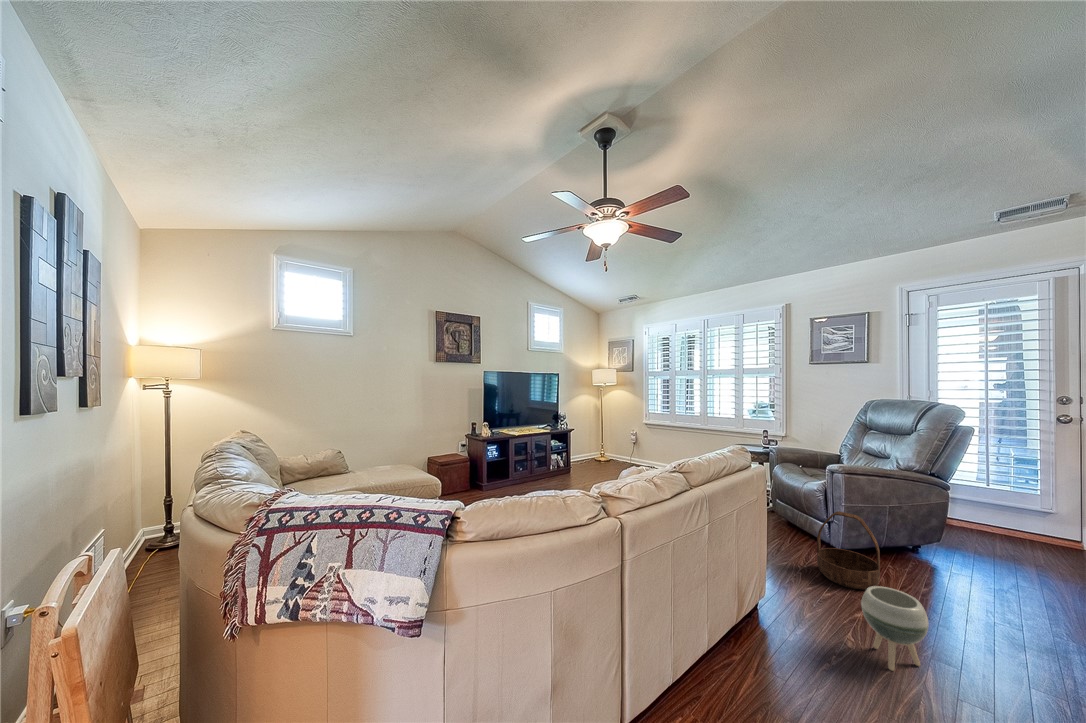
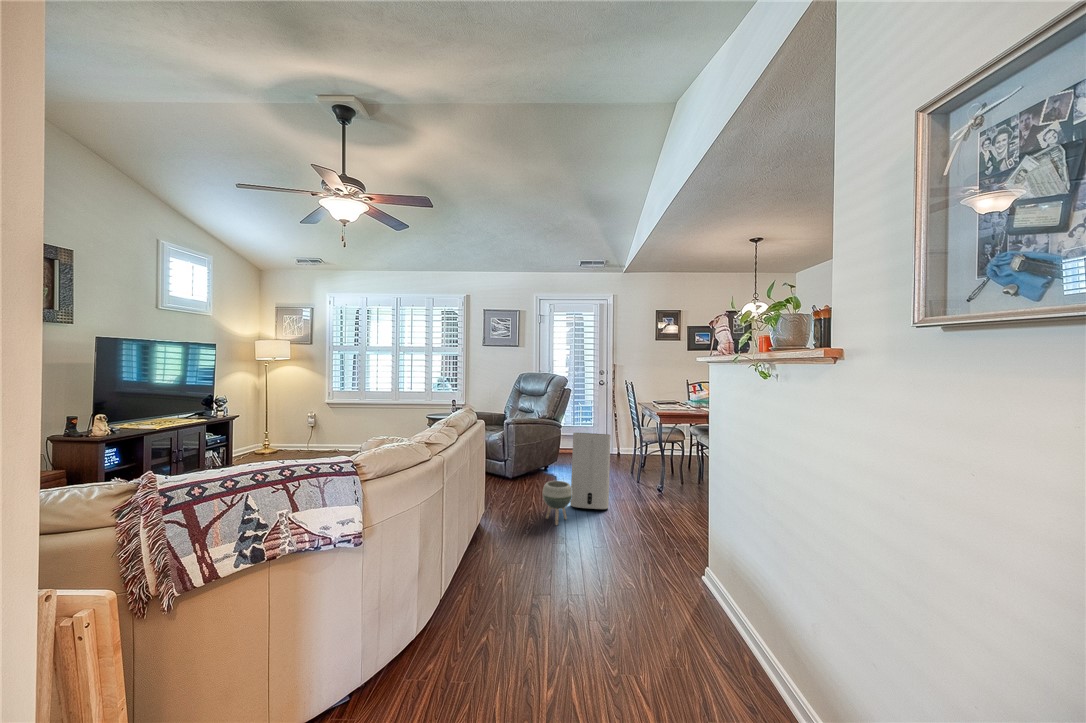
air purifier: none [940,510,1046,681] -> present [570,433,611,509]
basket: present [817,511,880,590] -> none [504,447,538,496]

